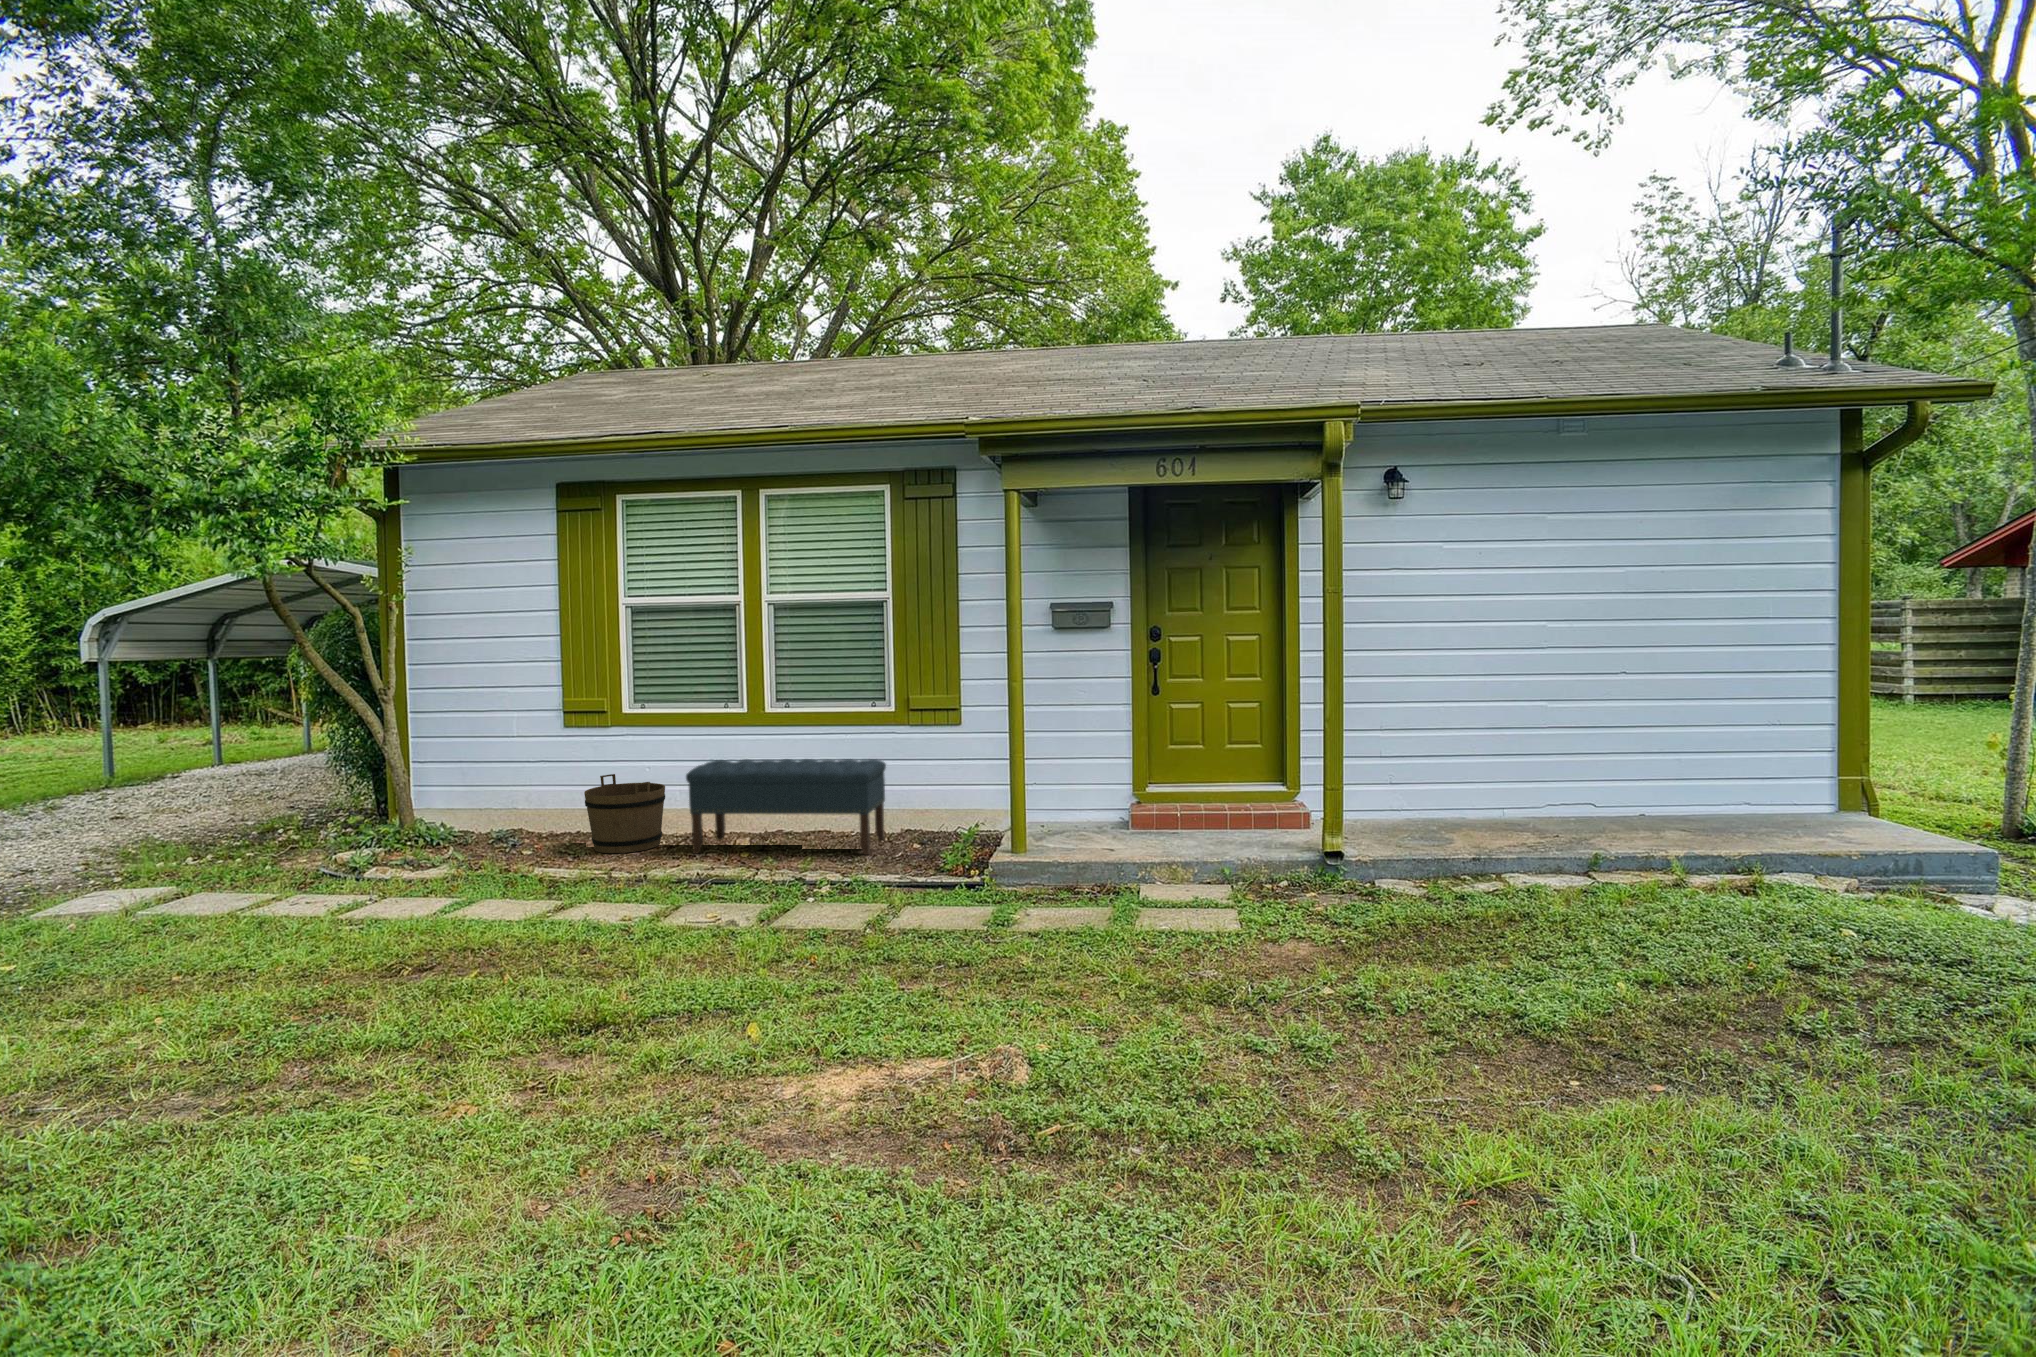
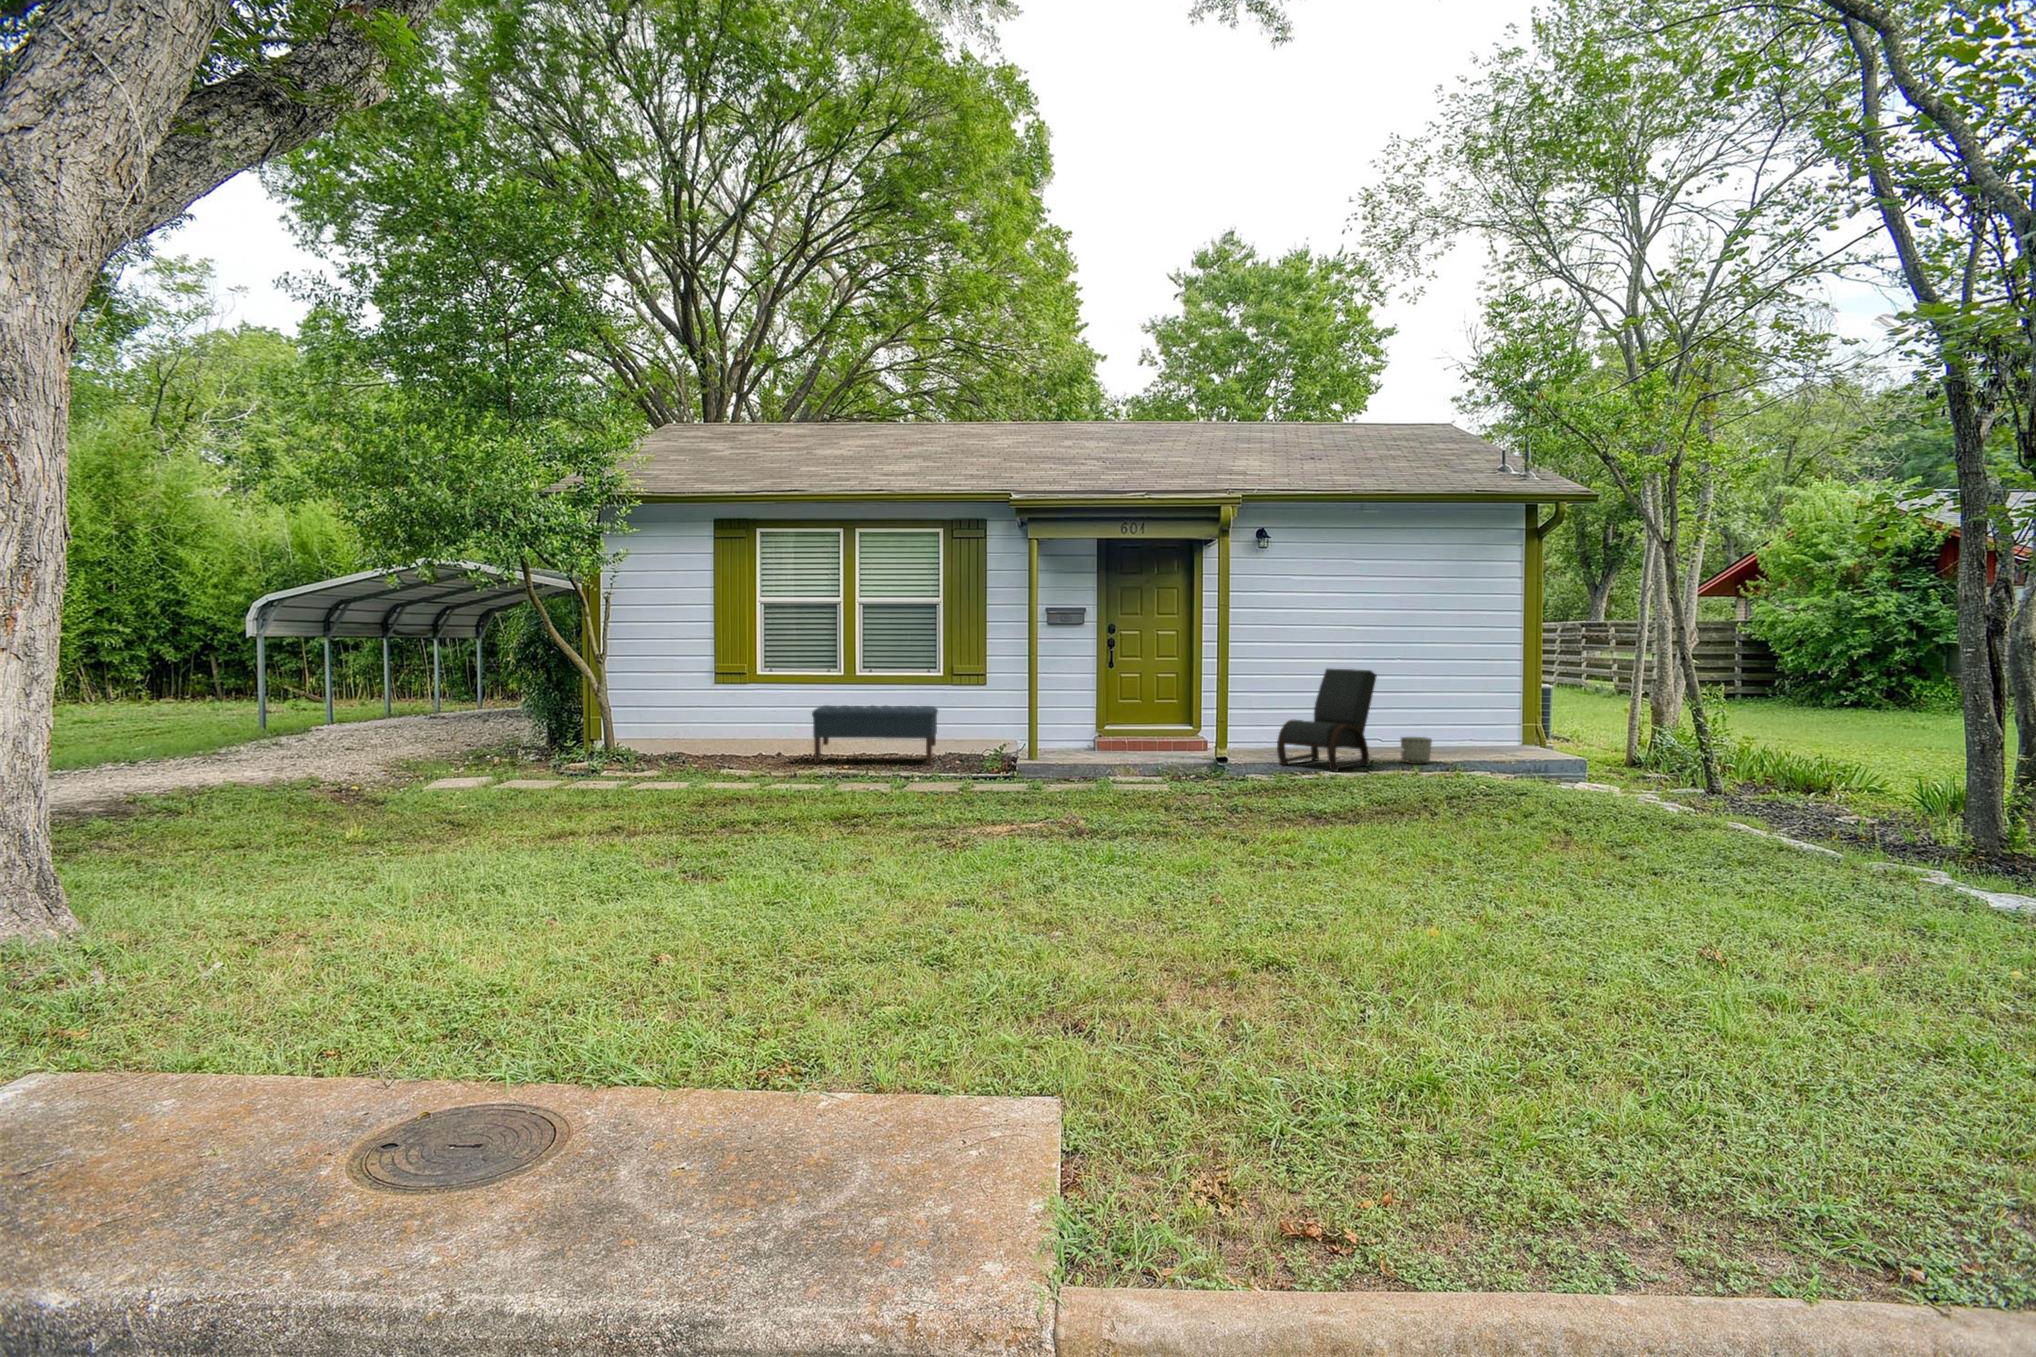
lounge chair: none [1427,690,1596,871] -> present [1277,669,1377,771]
bucket: present [584,774,665,853] -> none [740,714,791,763]
planter: none [1636,800,1693,848] -> present [1401,737,1432,764]

